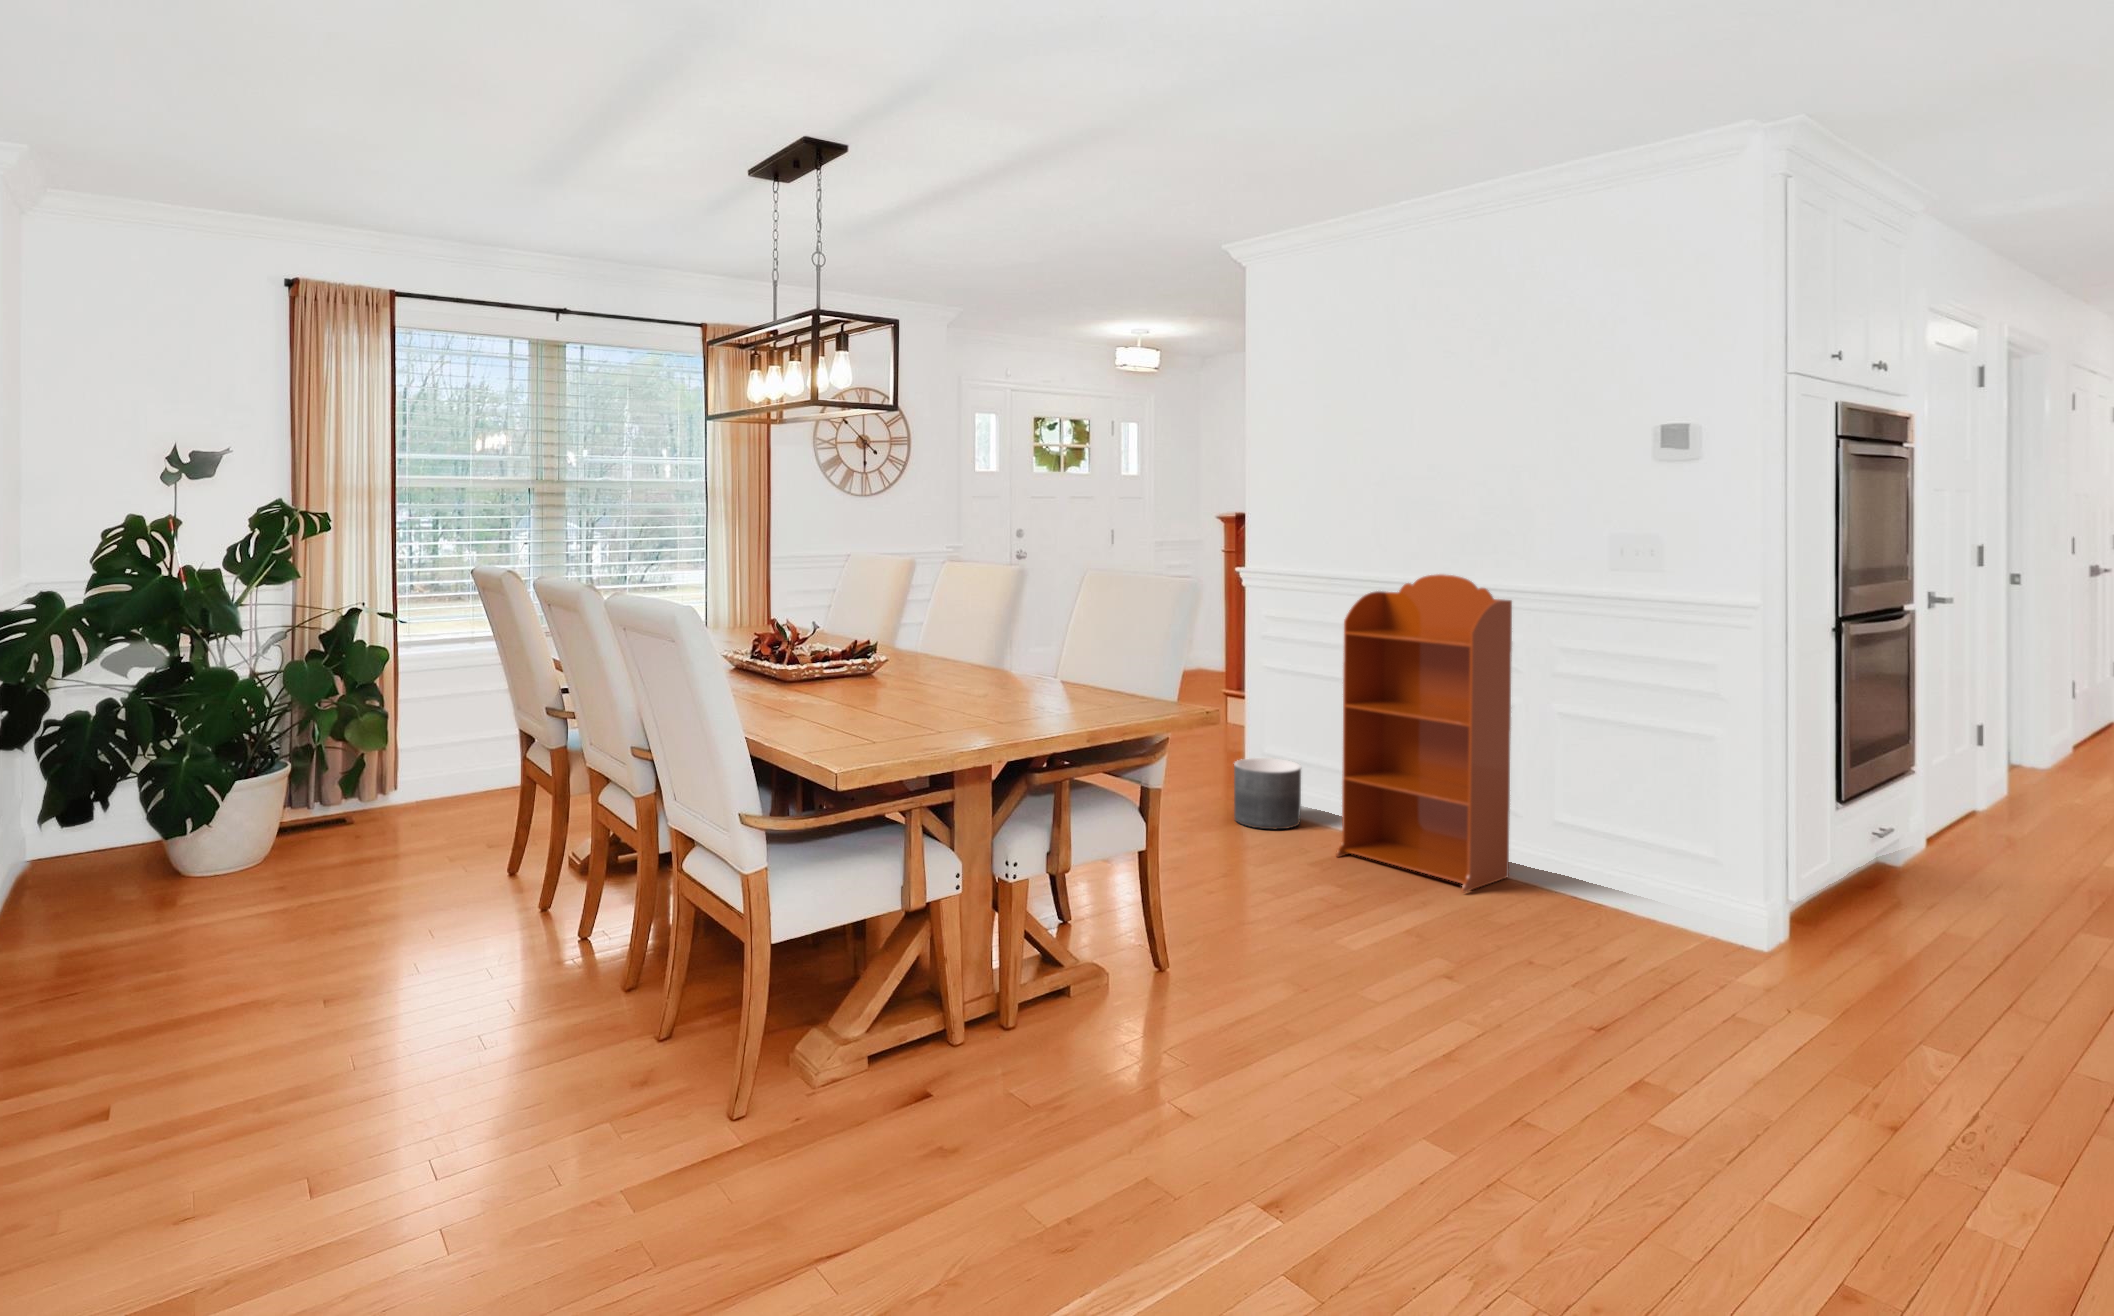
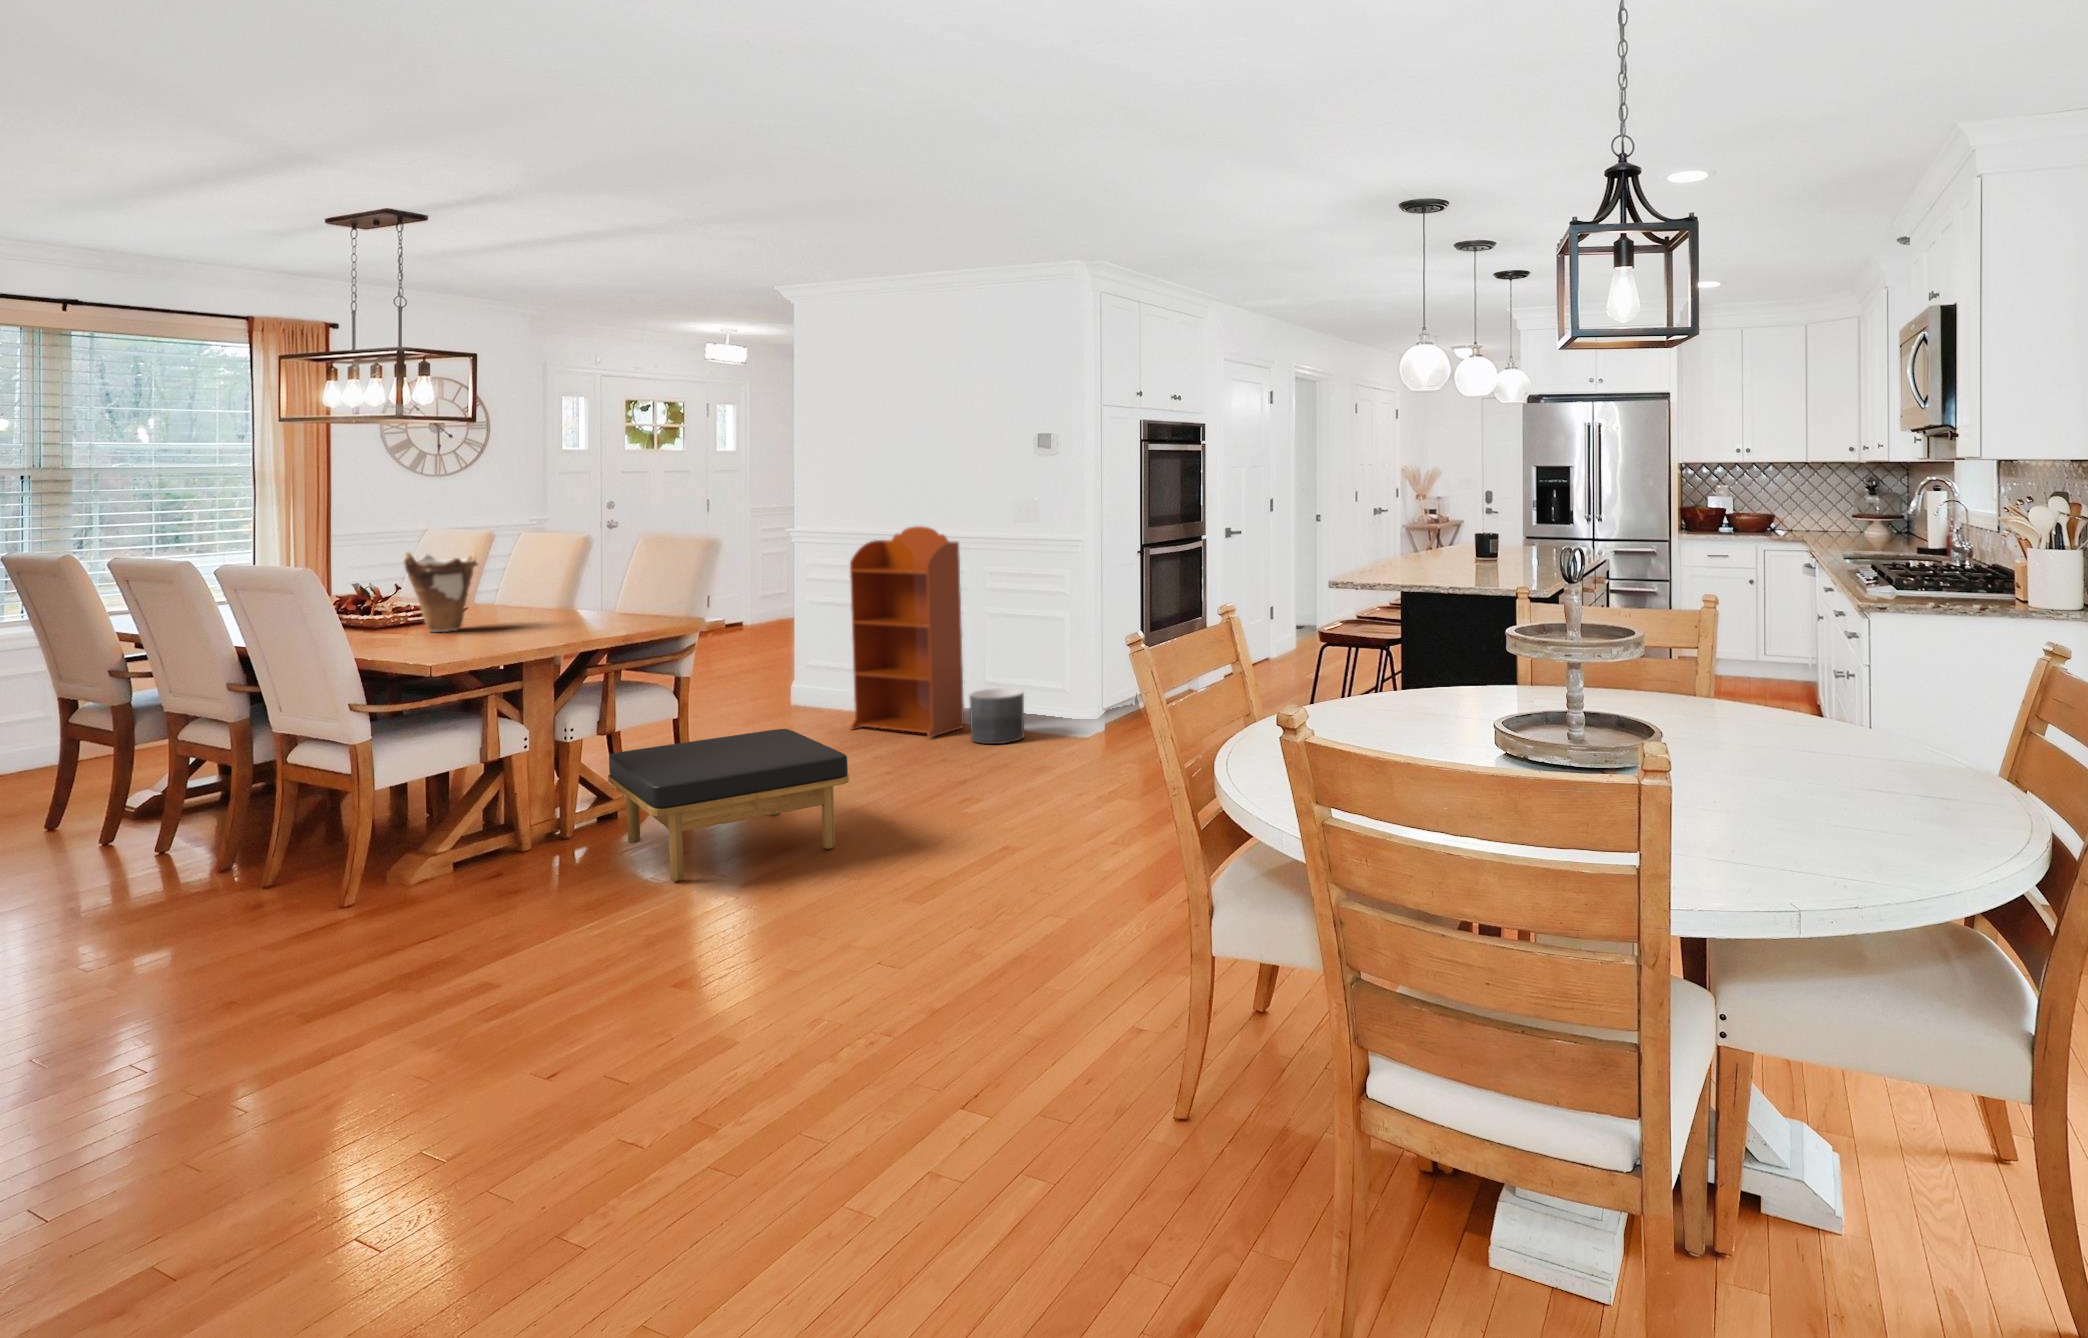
vase: none [821,588,906,699] -> present [404,551,477,632]
planter: present [1234,758,1301,829] -> present [970,688,1024,744]
ottoman: none [1065,891,1460,1178] -> present [608,729,849,881]

